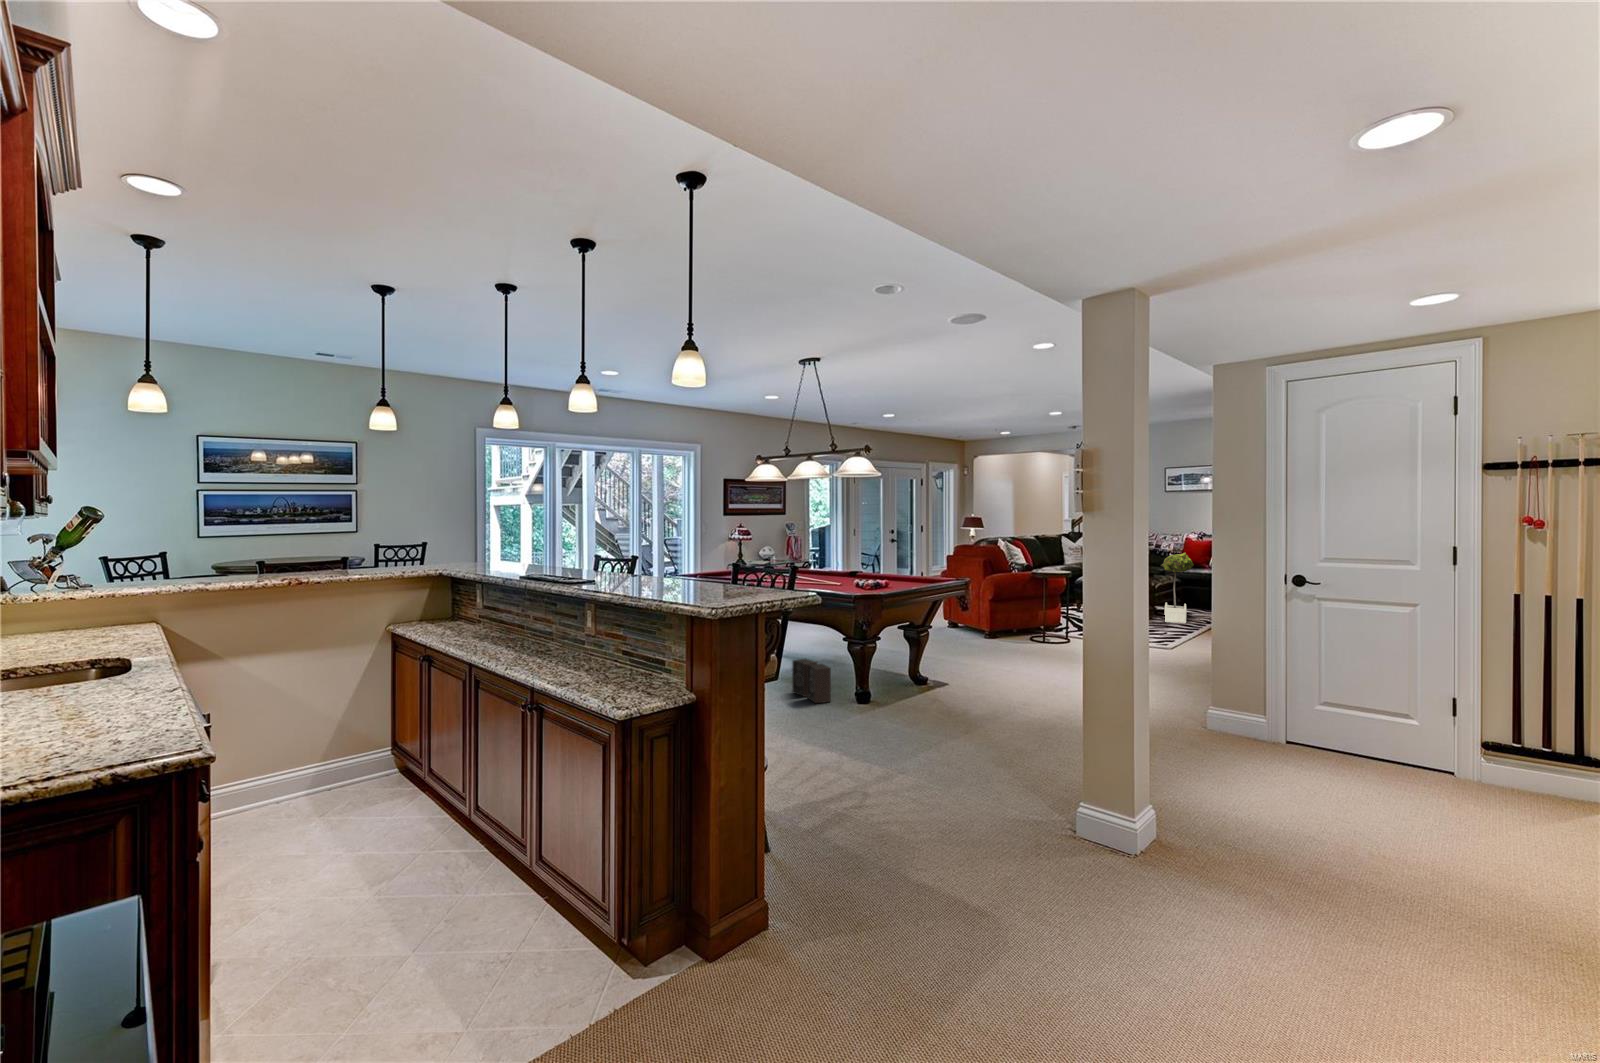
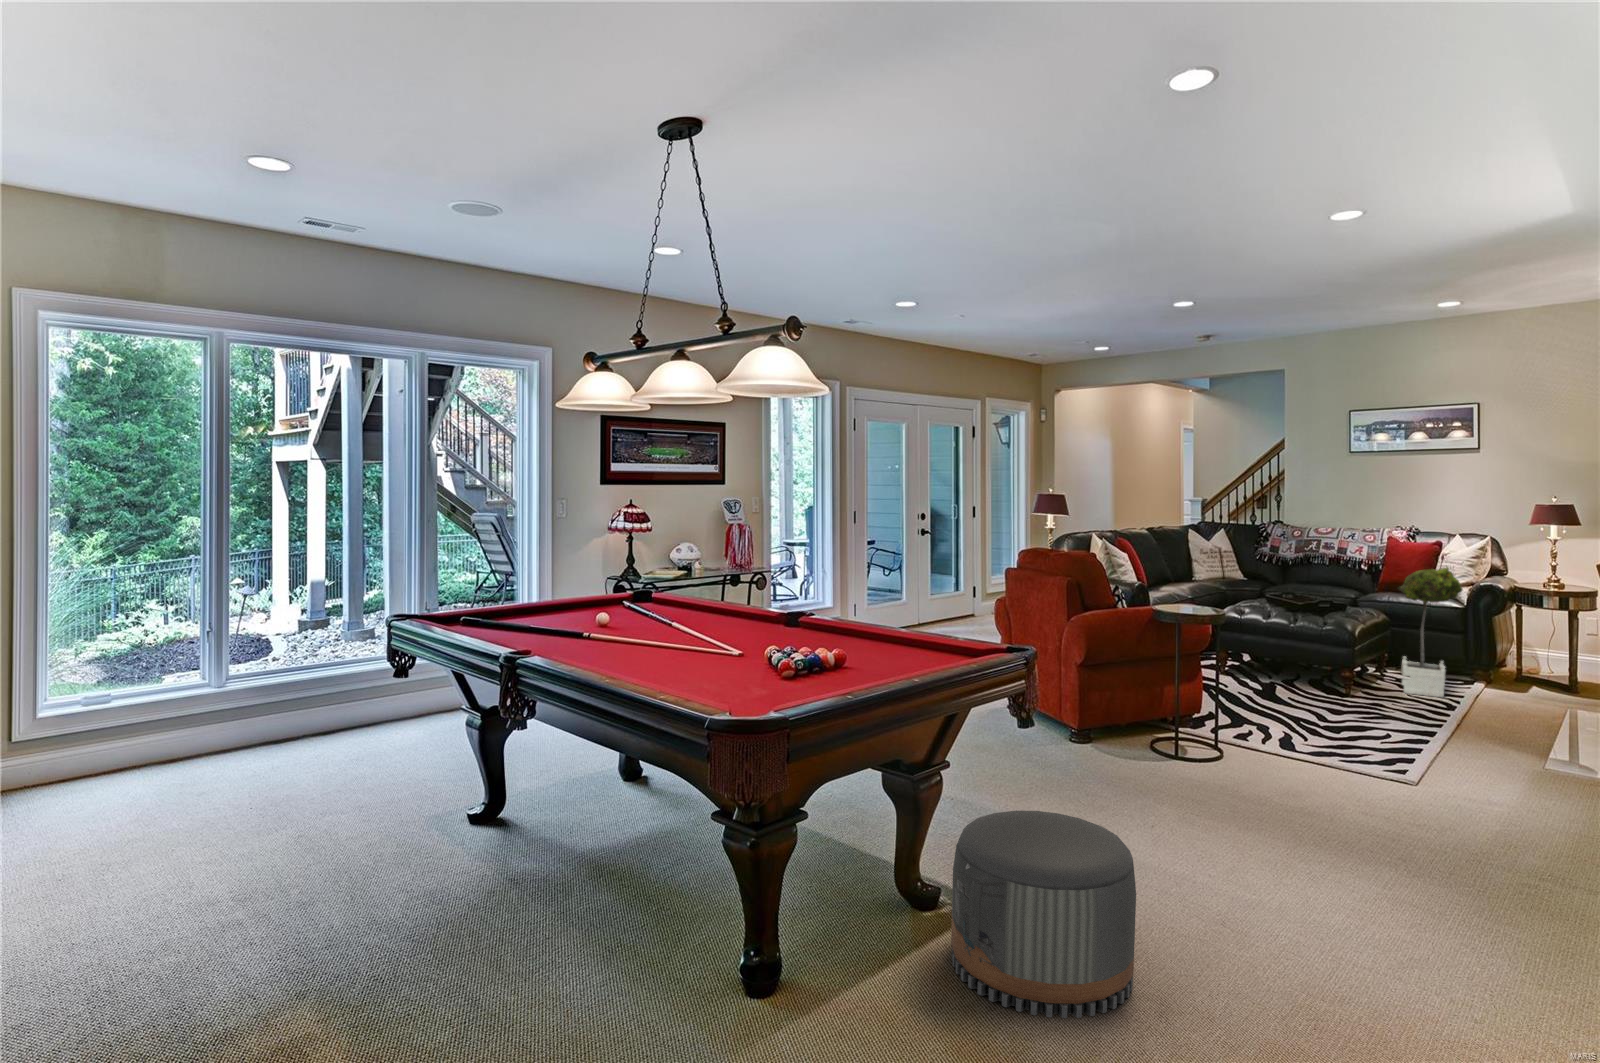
pouf: none [964,644,1039,714] -> present [951,810,1136,1018]
speaker: present [792,659,831,703] -> none [576,816,639,940]

